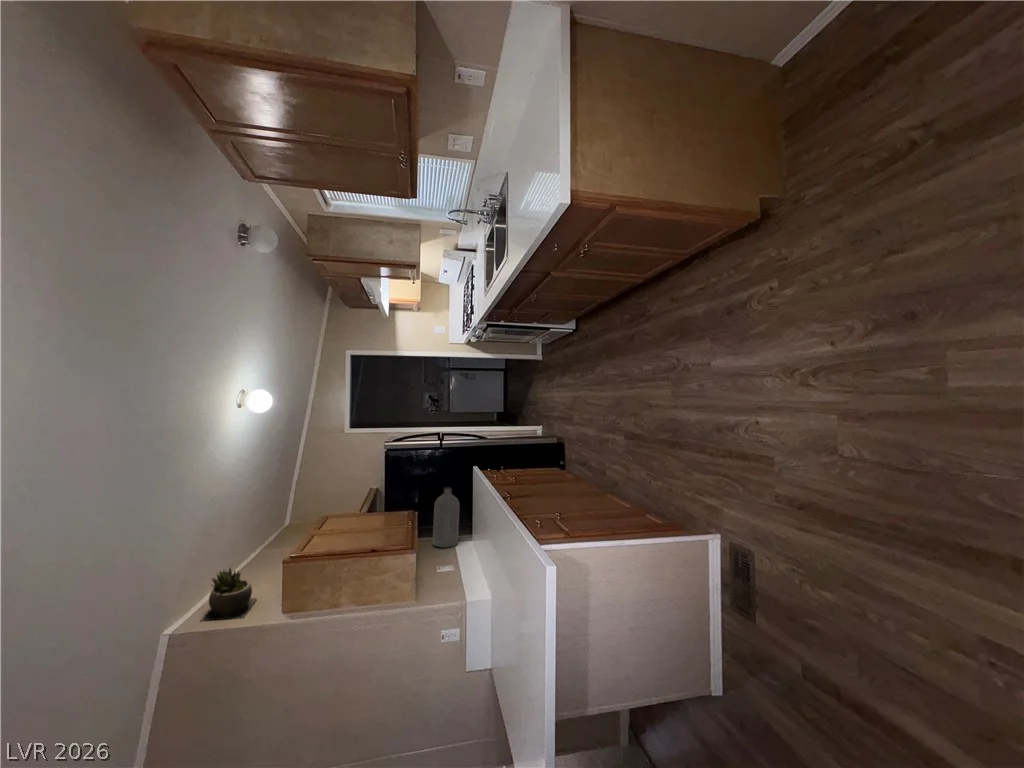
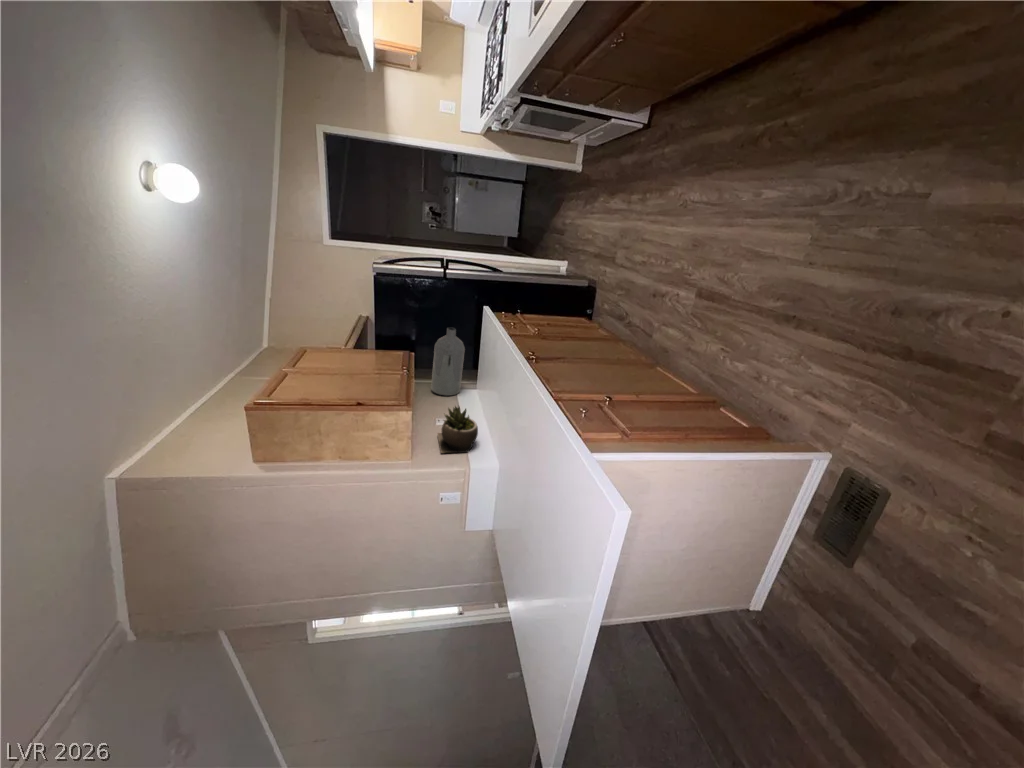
succulent plant: present [201,568,256,621] -> present [438,406,478,453]

